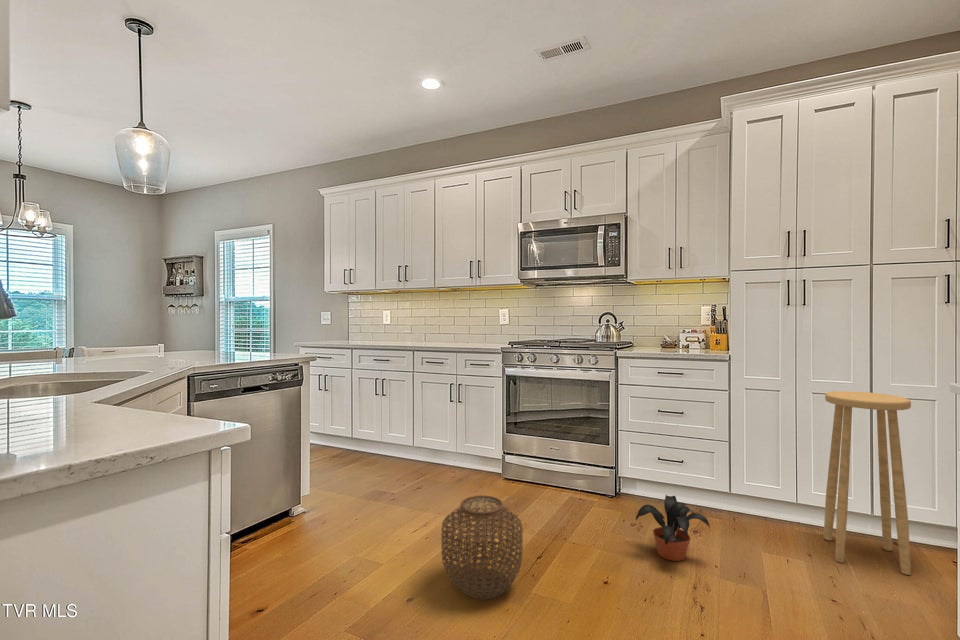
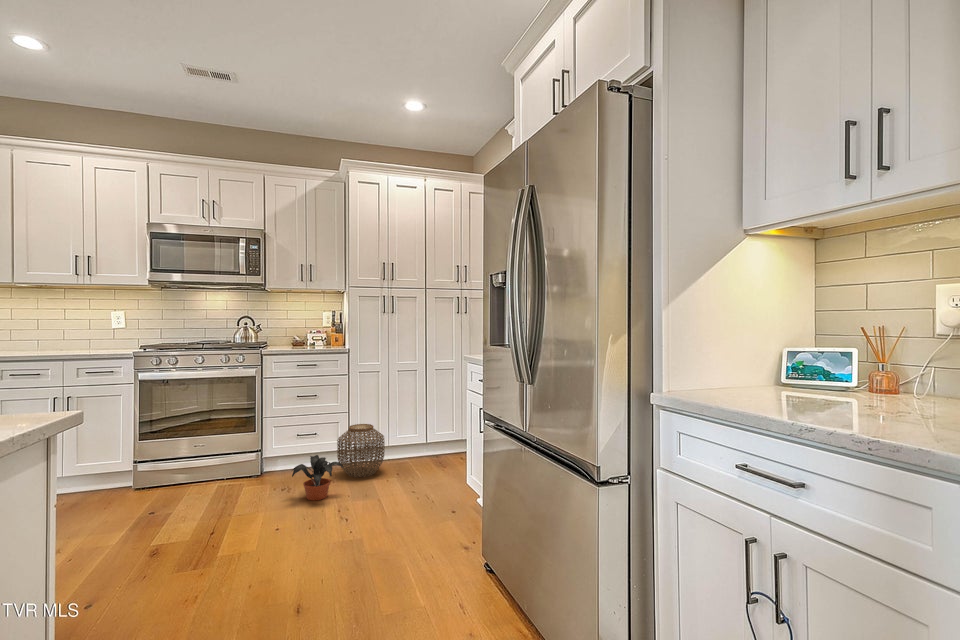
stool: present [824,391,911,575] -> none [405,367,447,473]
woven basket: present [441,495,523,599] -> present [337,424,385,477]

